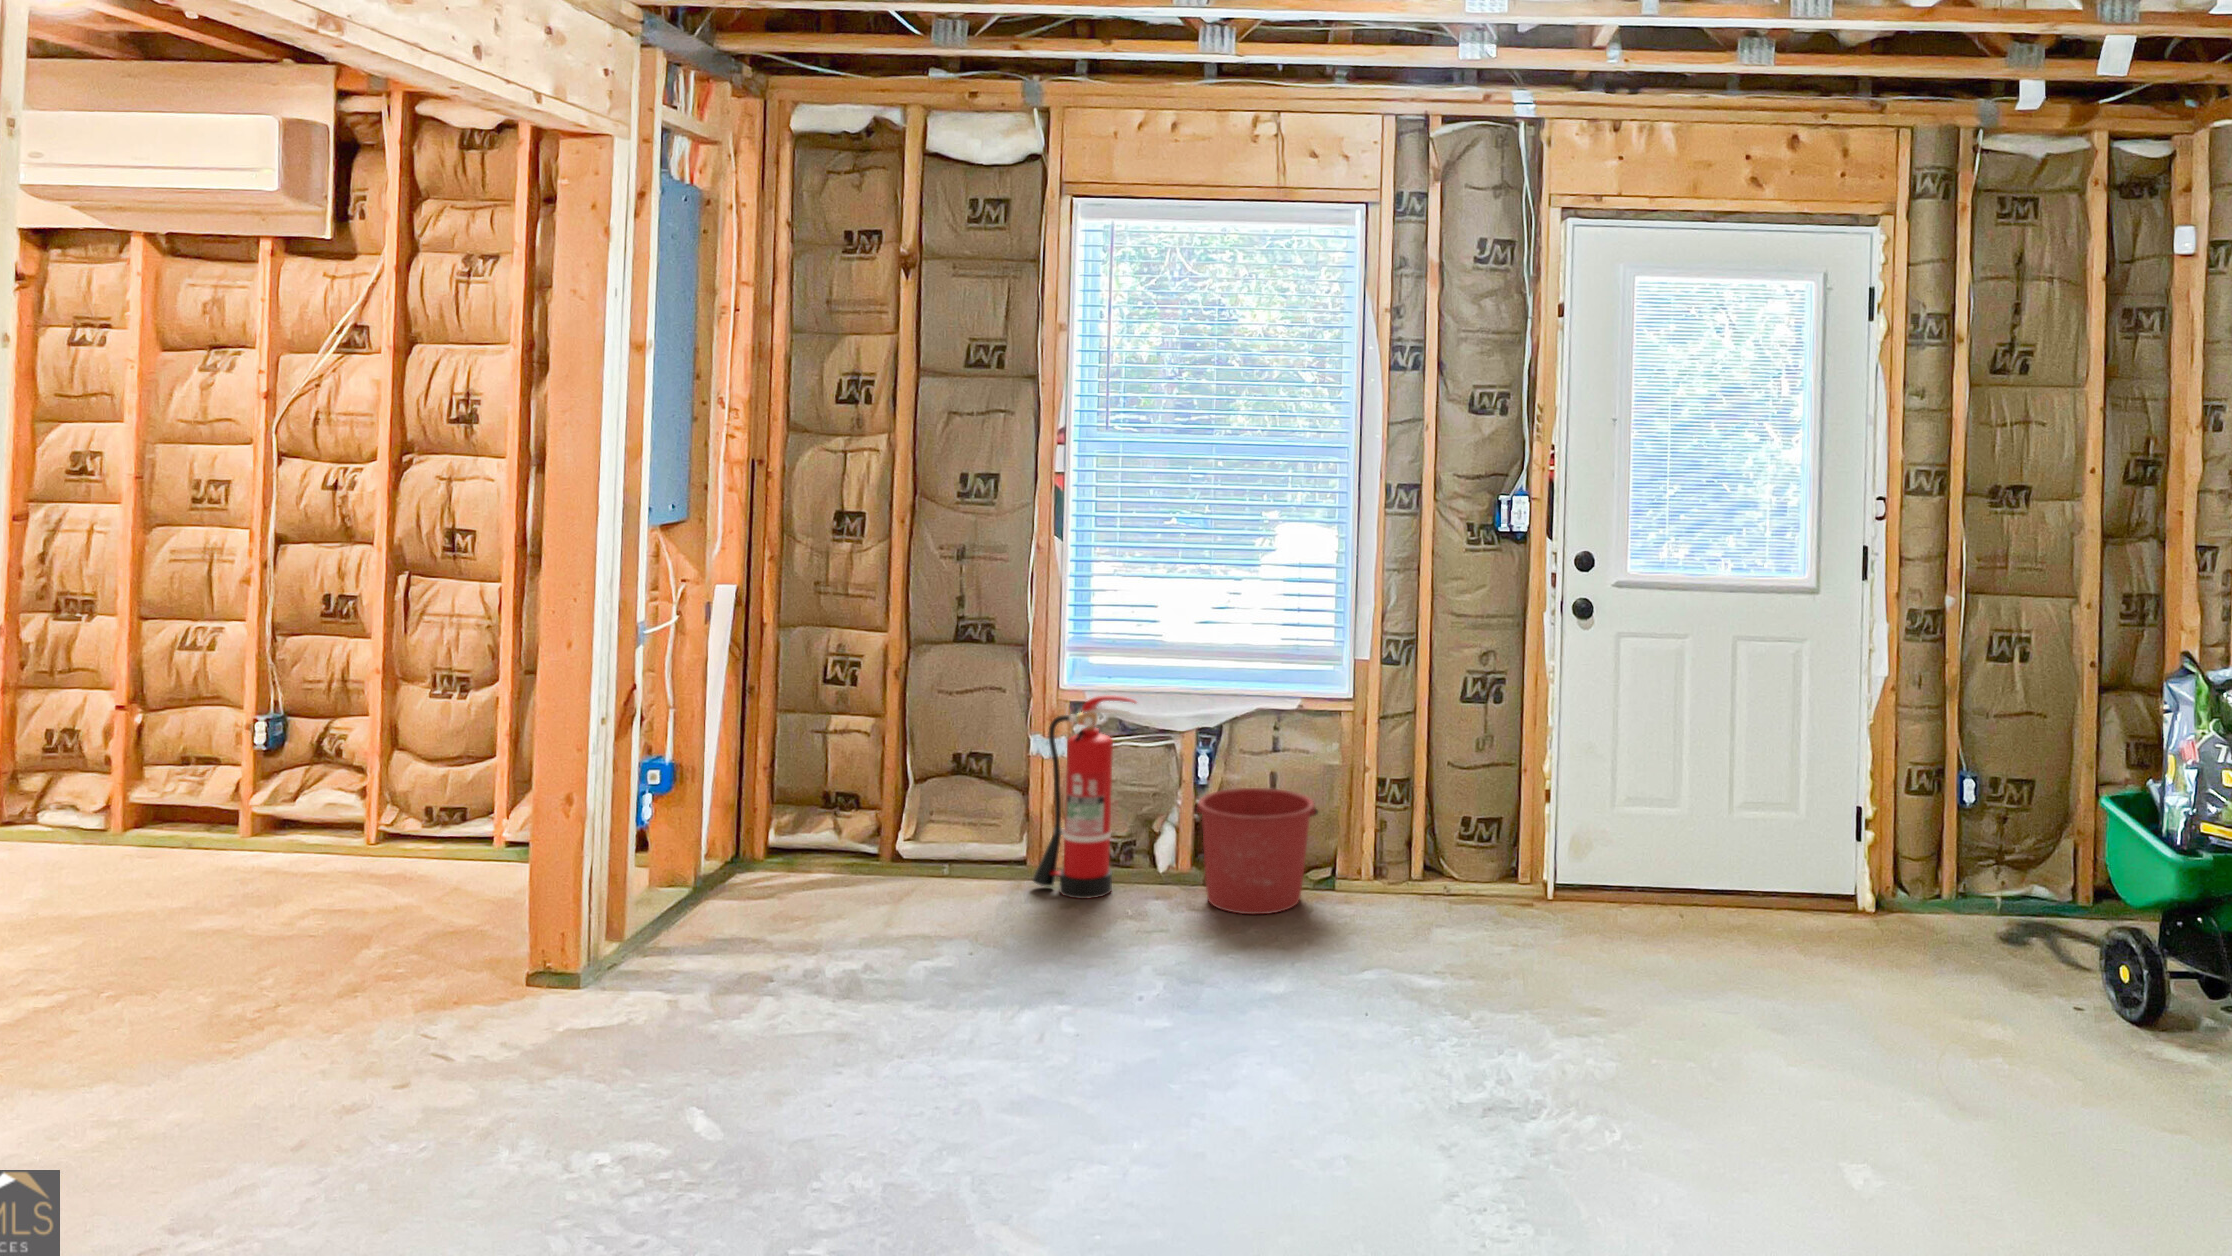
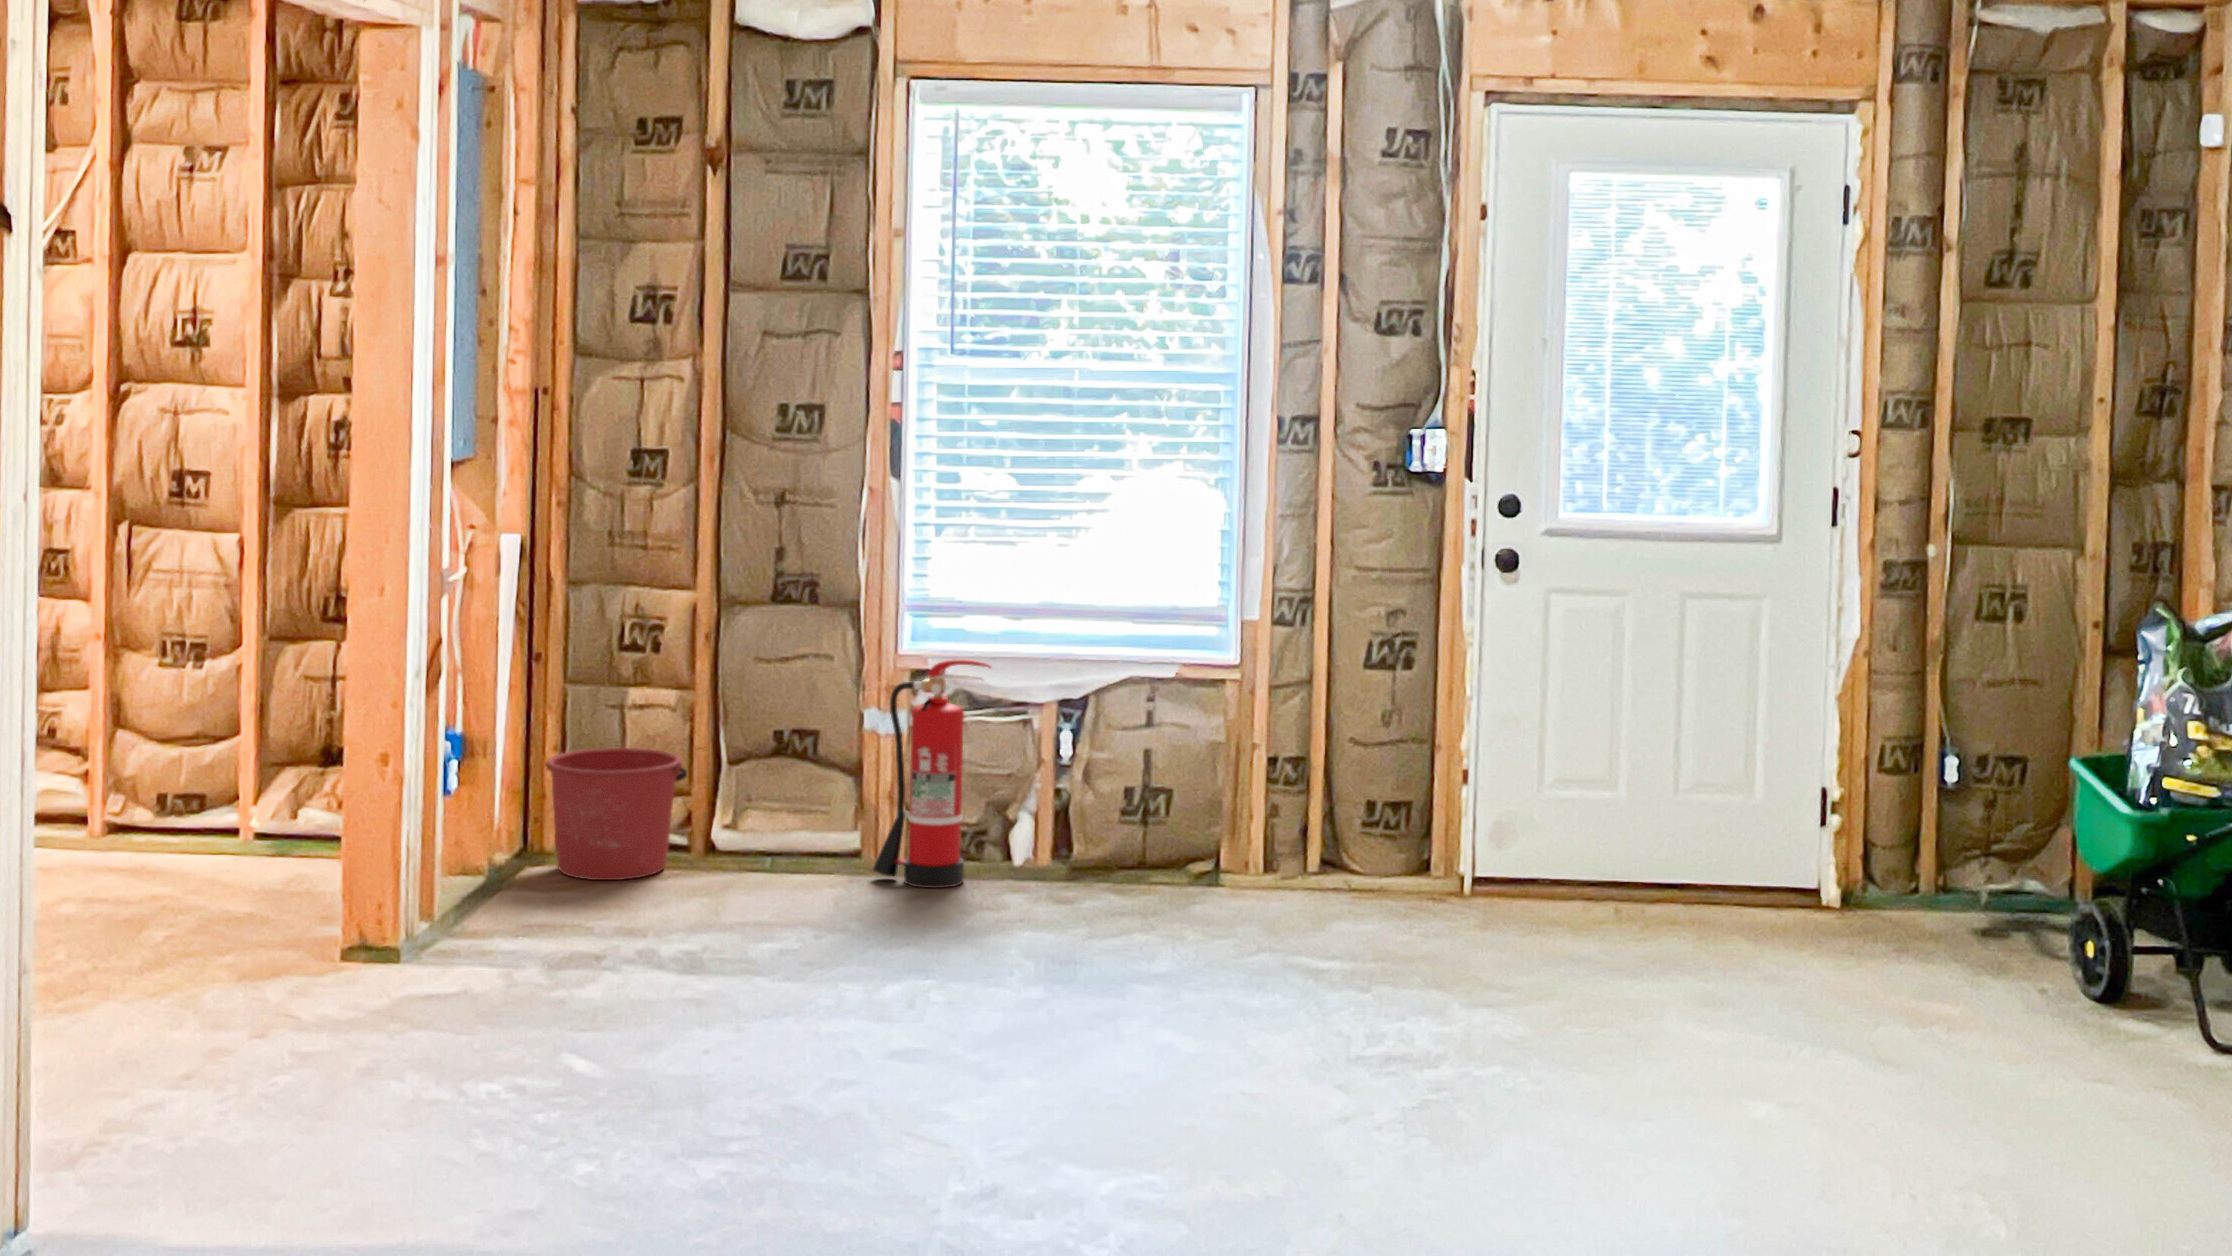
bucket: present [1194,788,1318,914] -> present [546,748,687,880]

